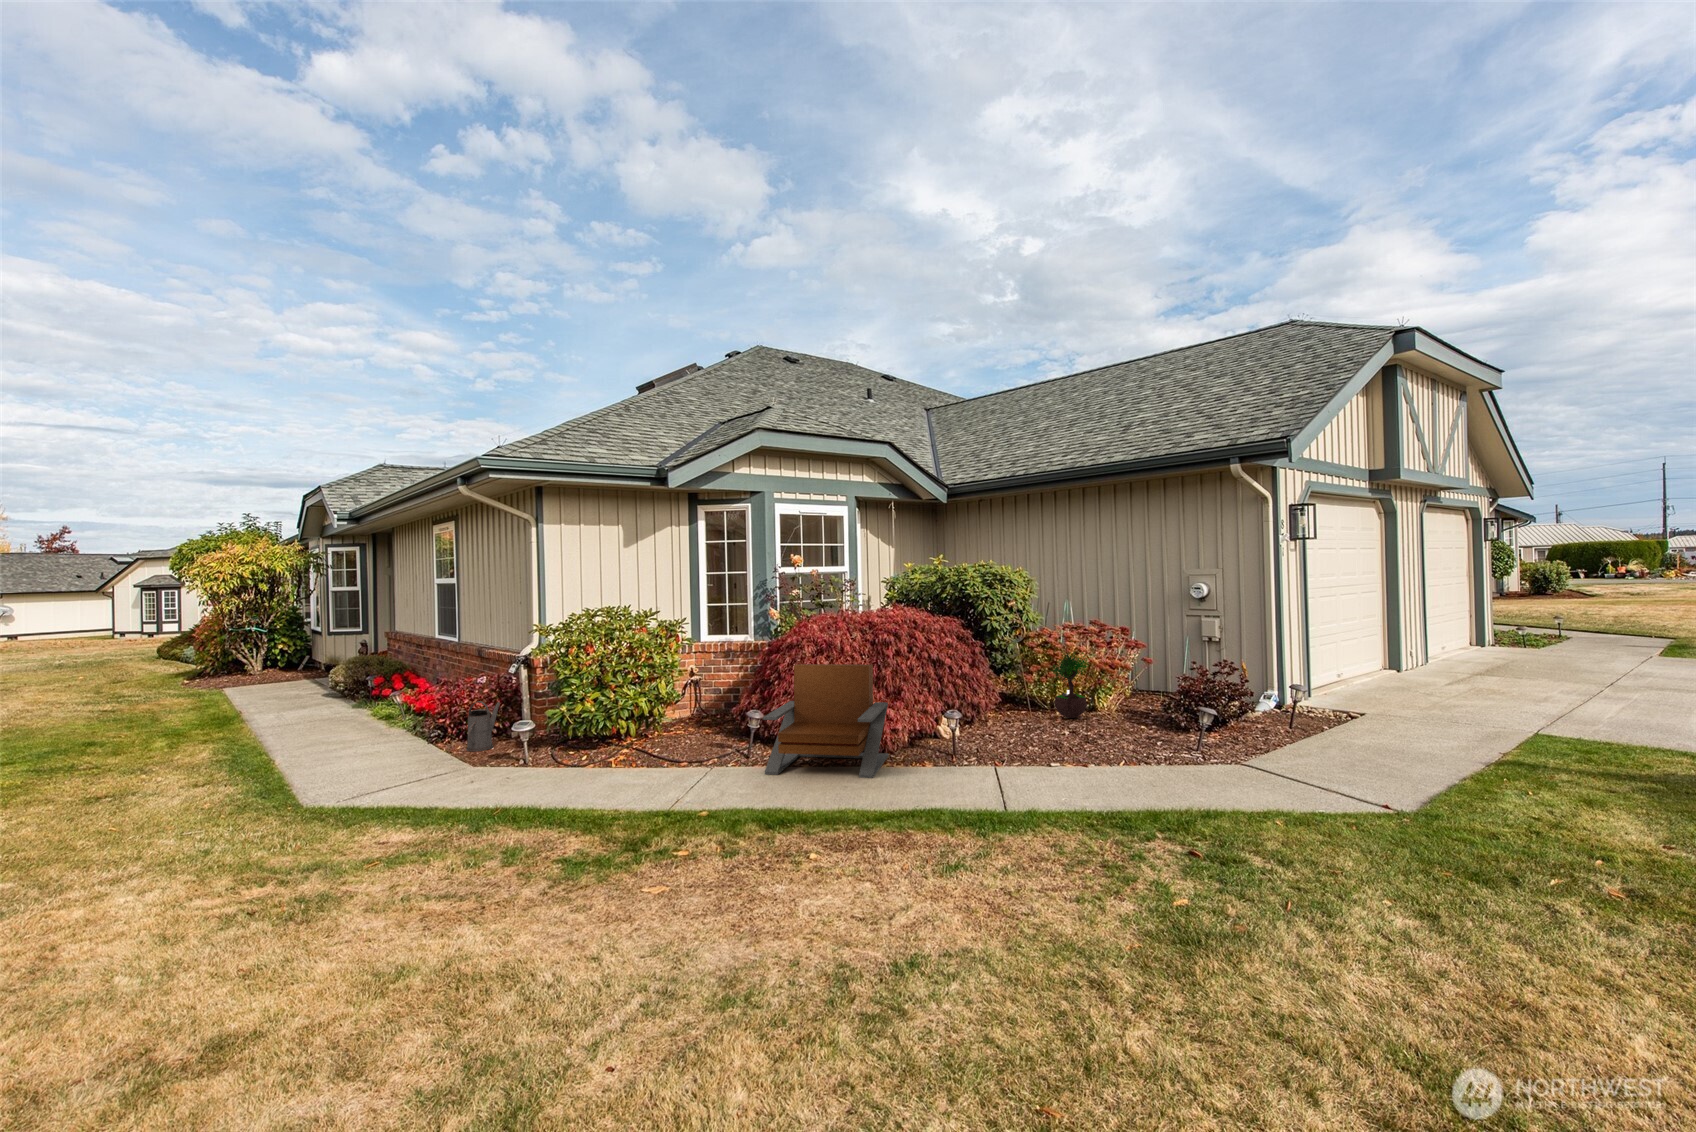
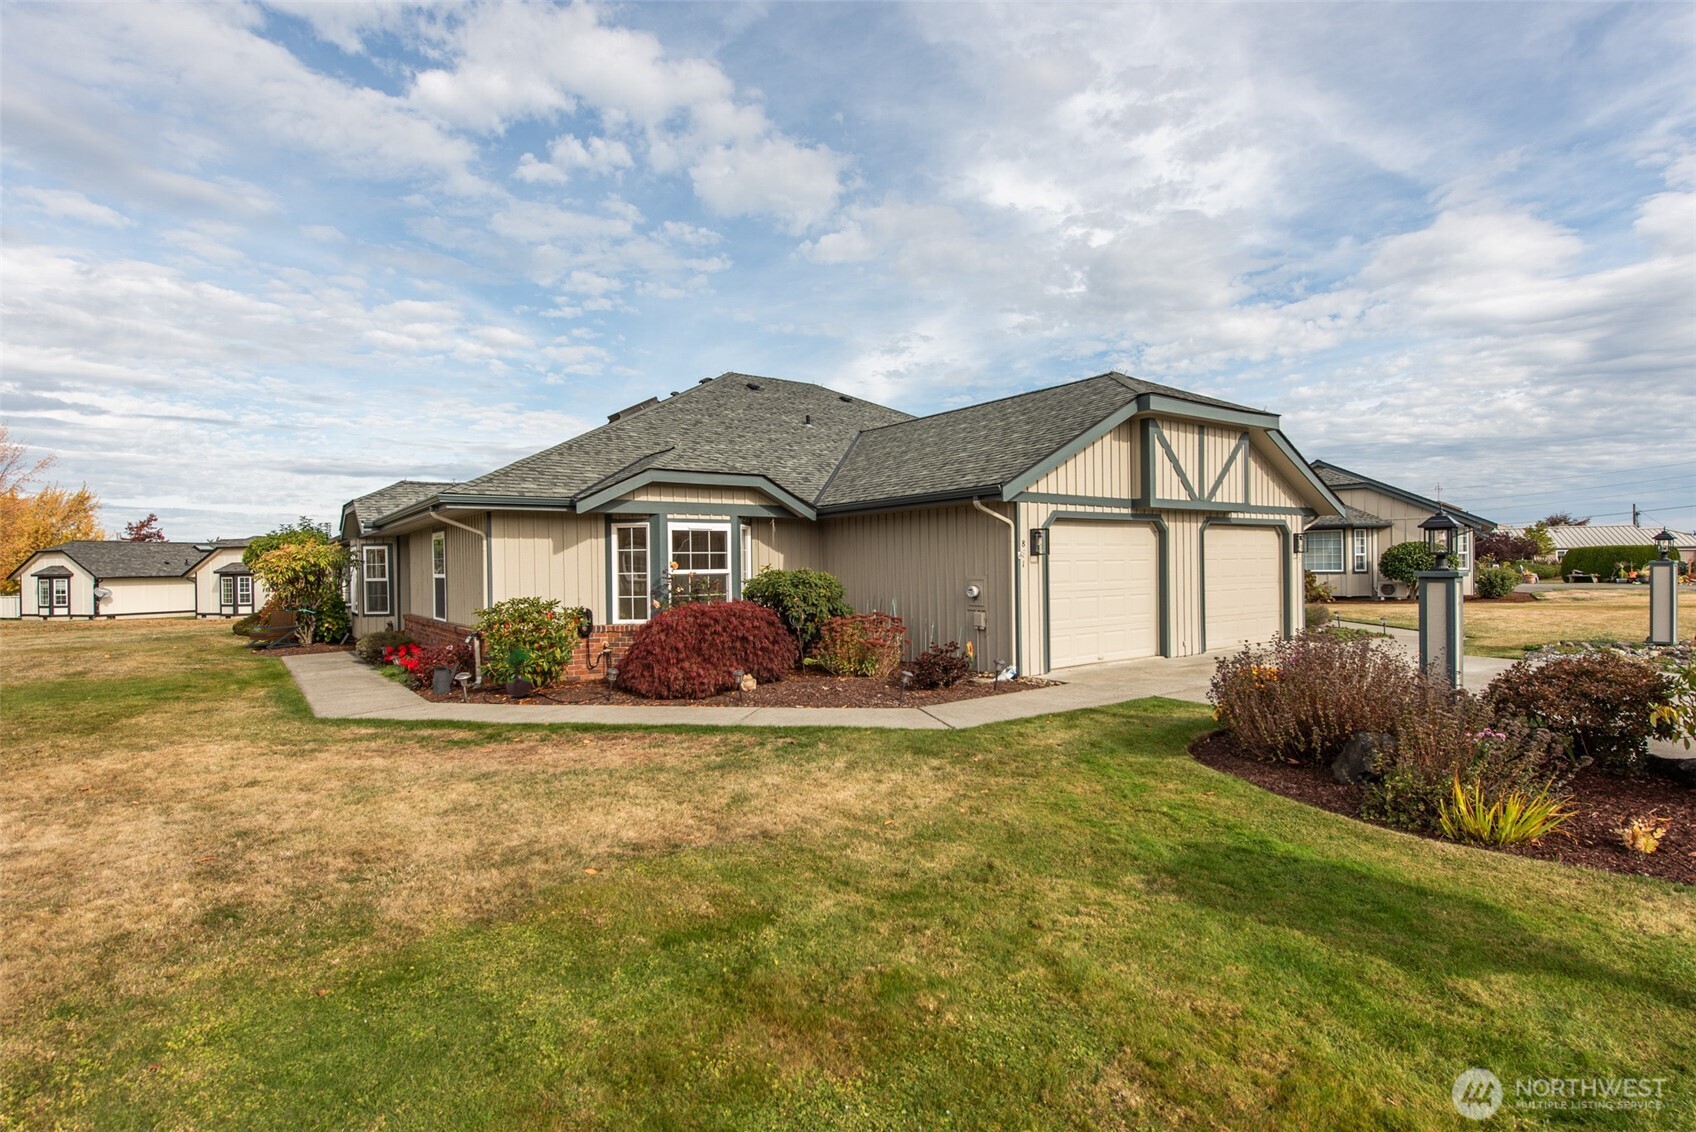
potted tree: present [1050,653,1088,718] -> present [501,647,531,697]
lounge chair: present [763,664,889,778] -> present [245,611,302,648]

